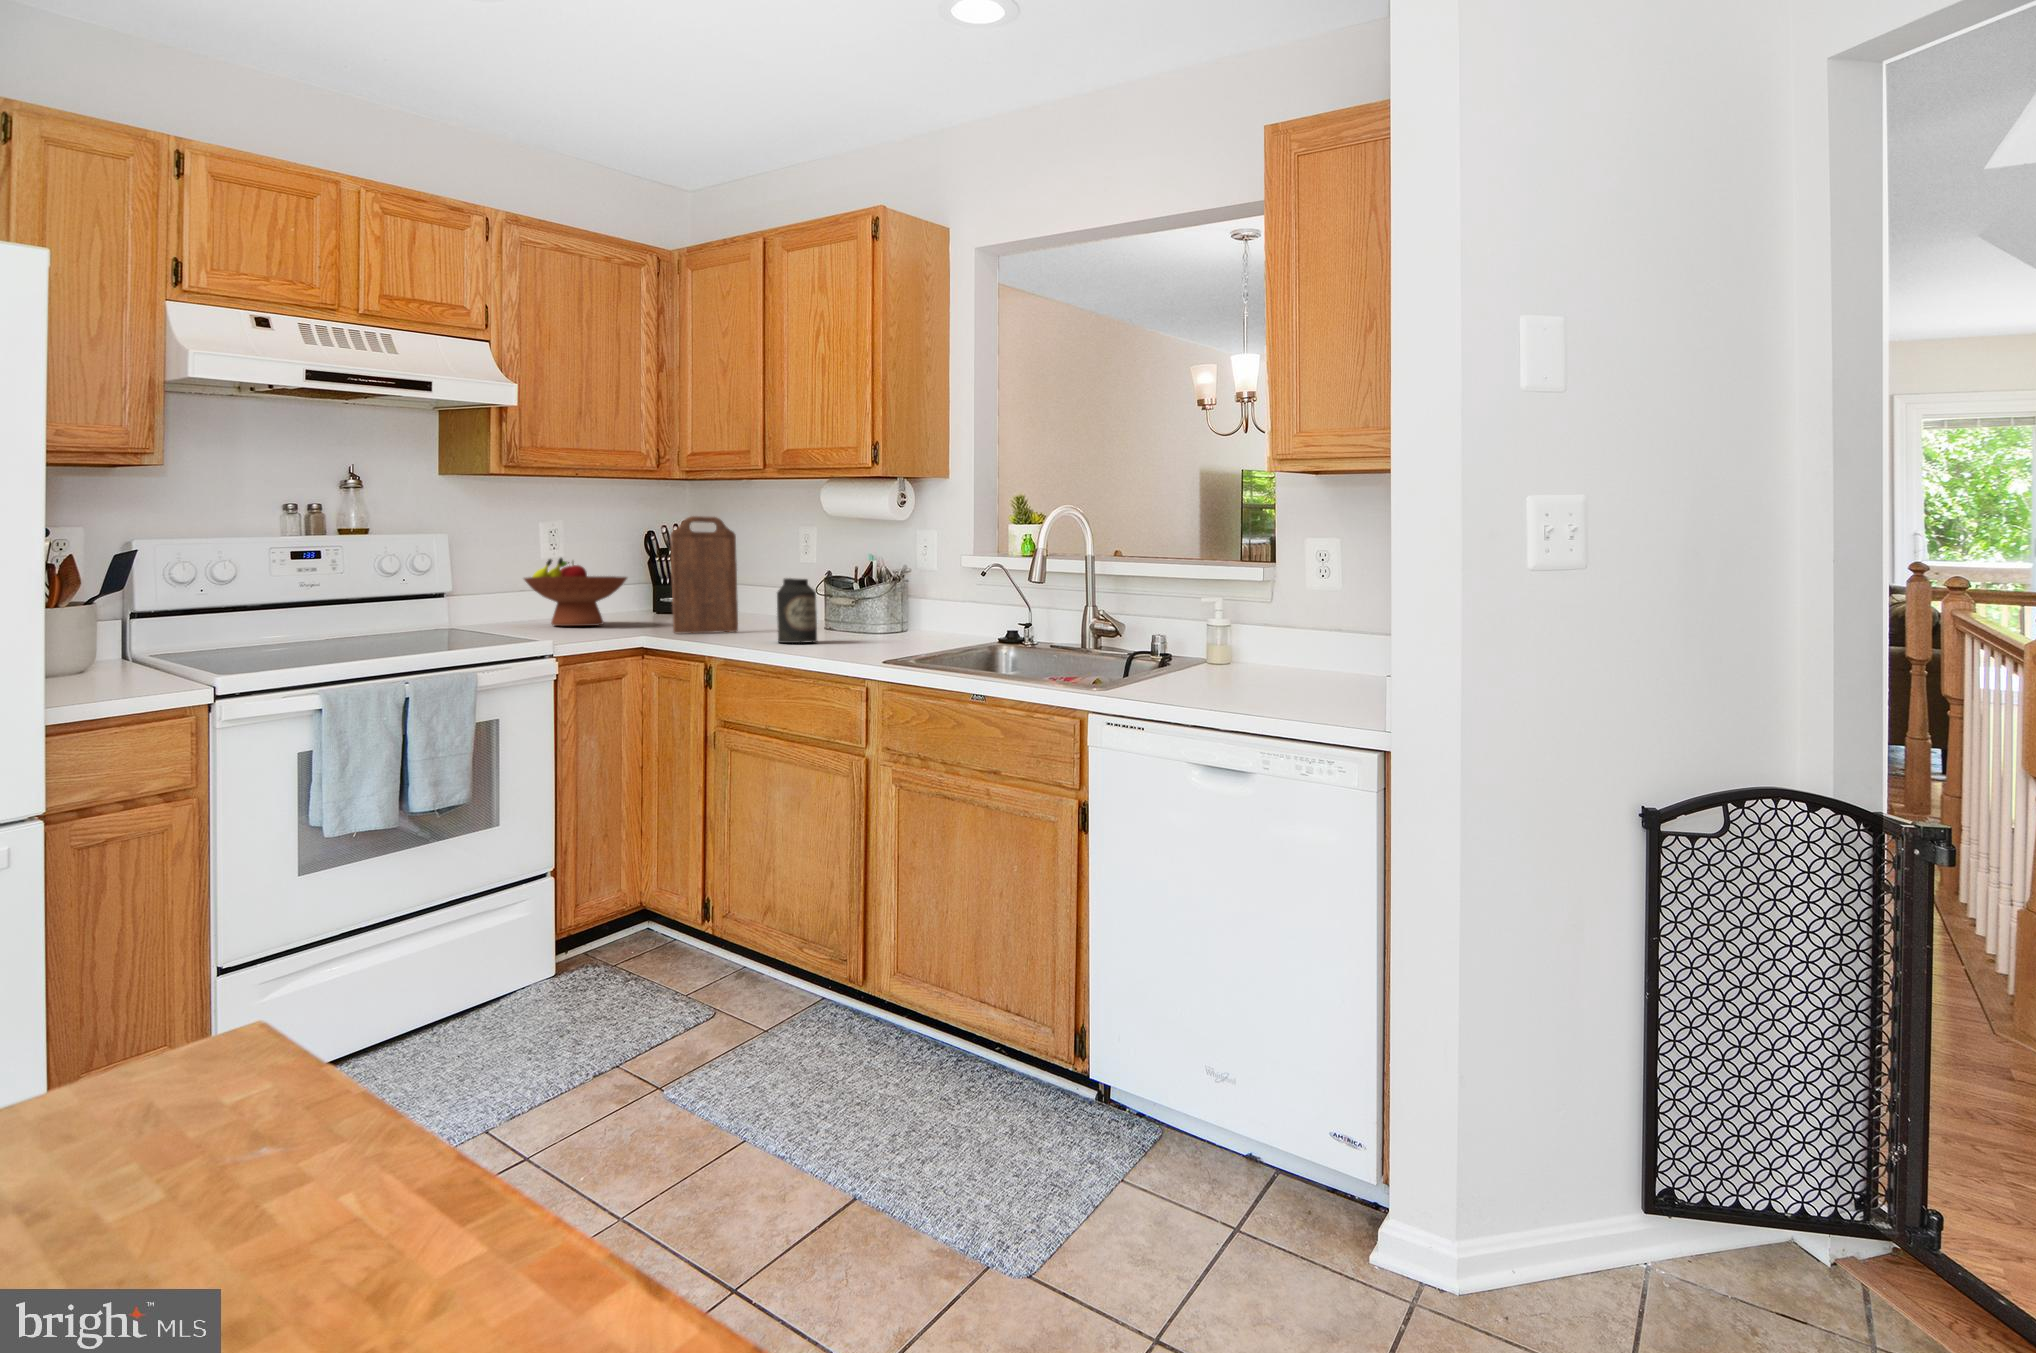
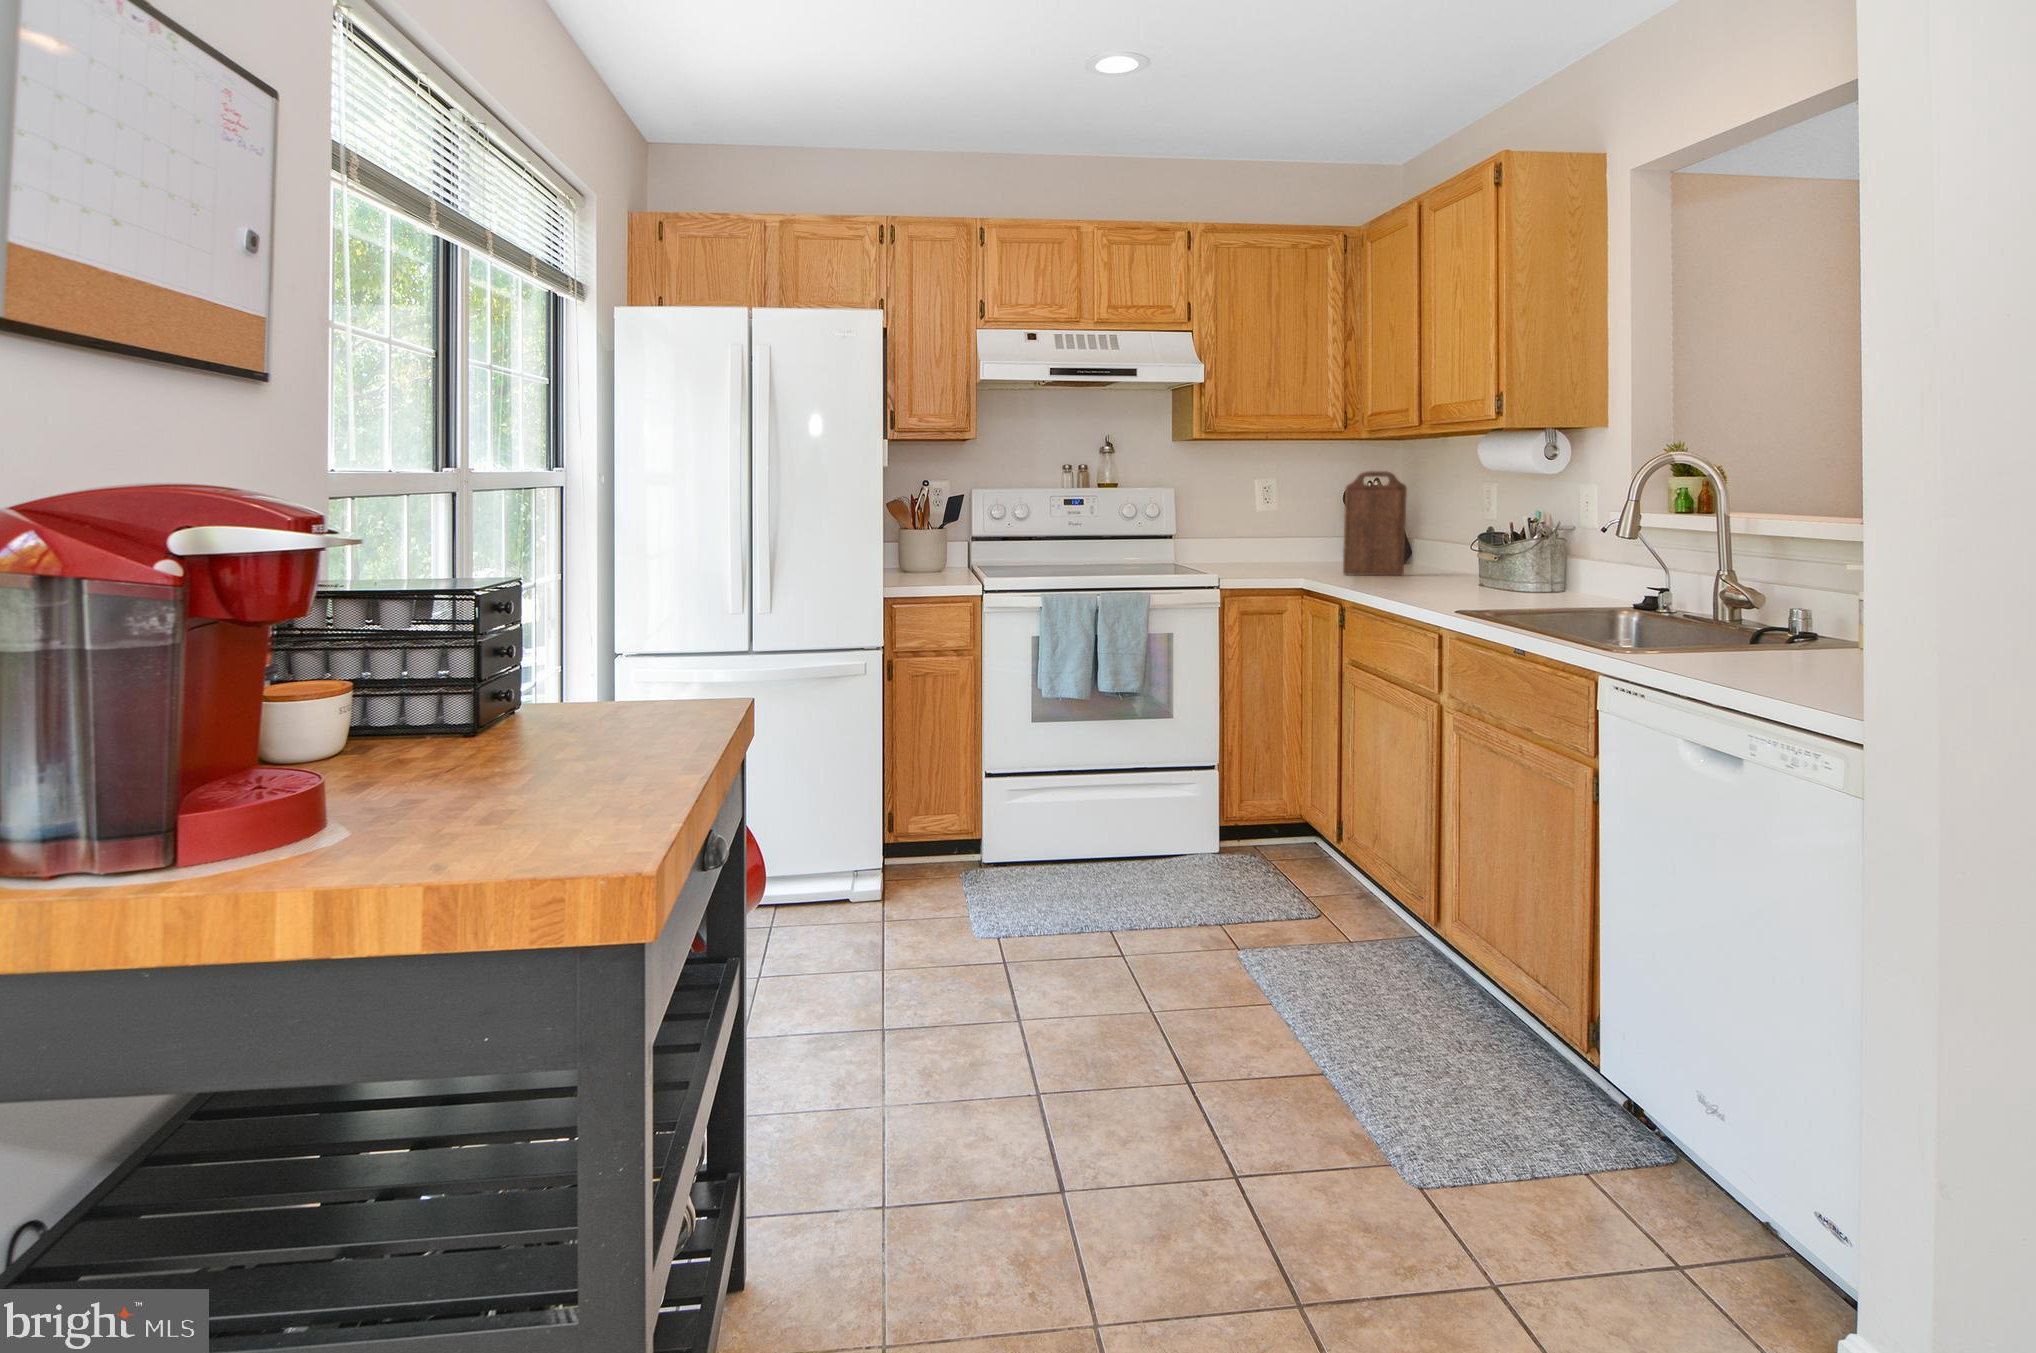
fruit bowl: present [524,558,627,626] -> none [1237,508,1324,566]
canister: present [777,578,817,643] -> none [1416,528,1456,588]

